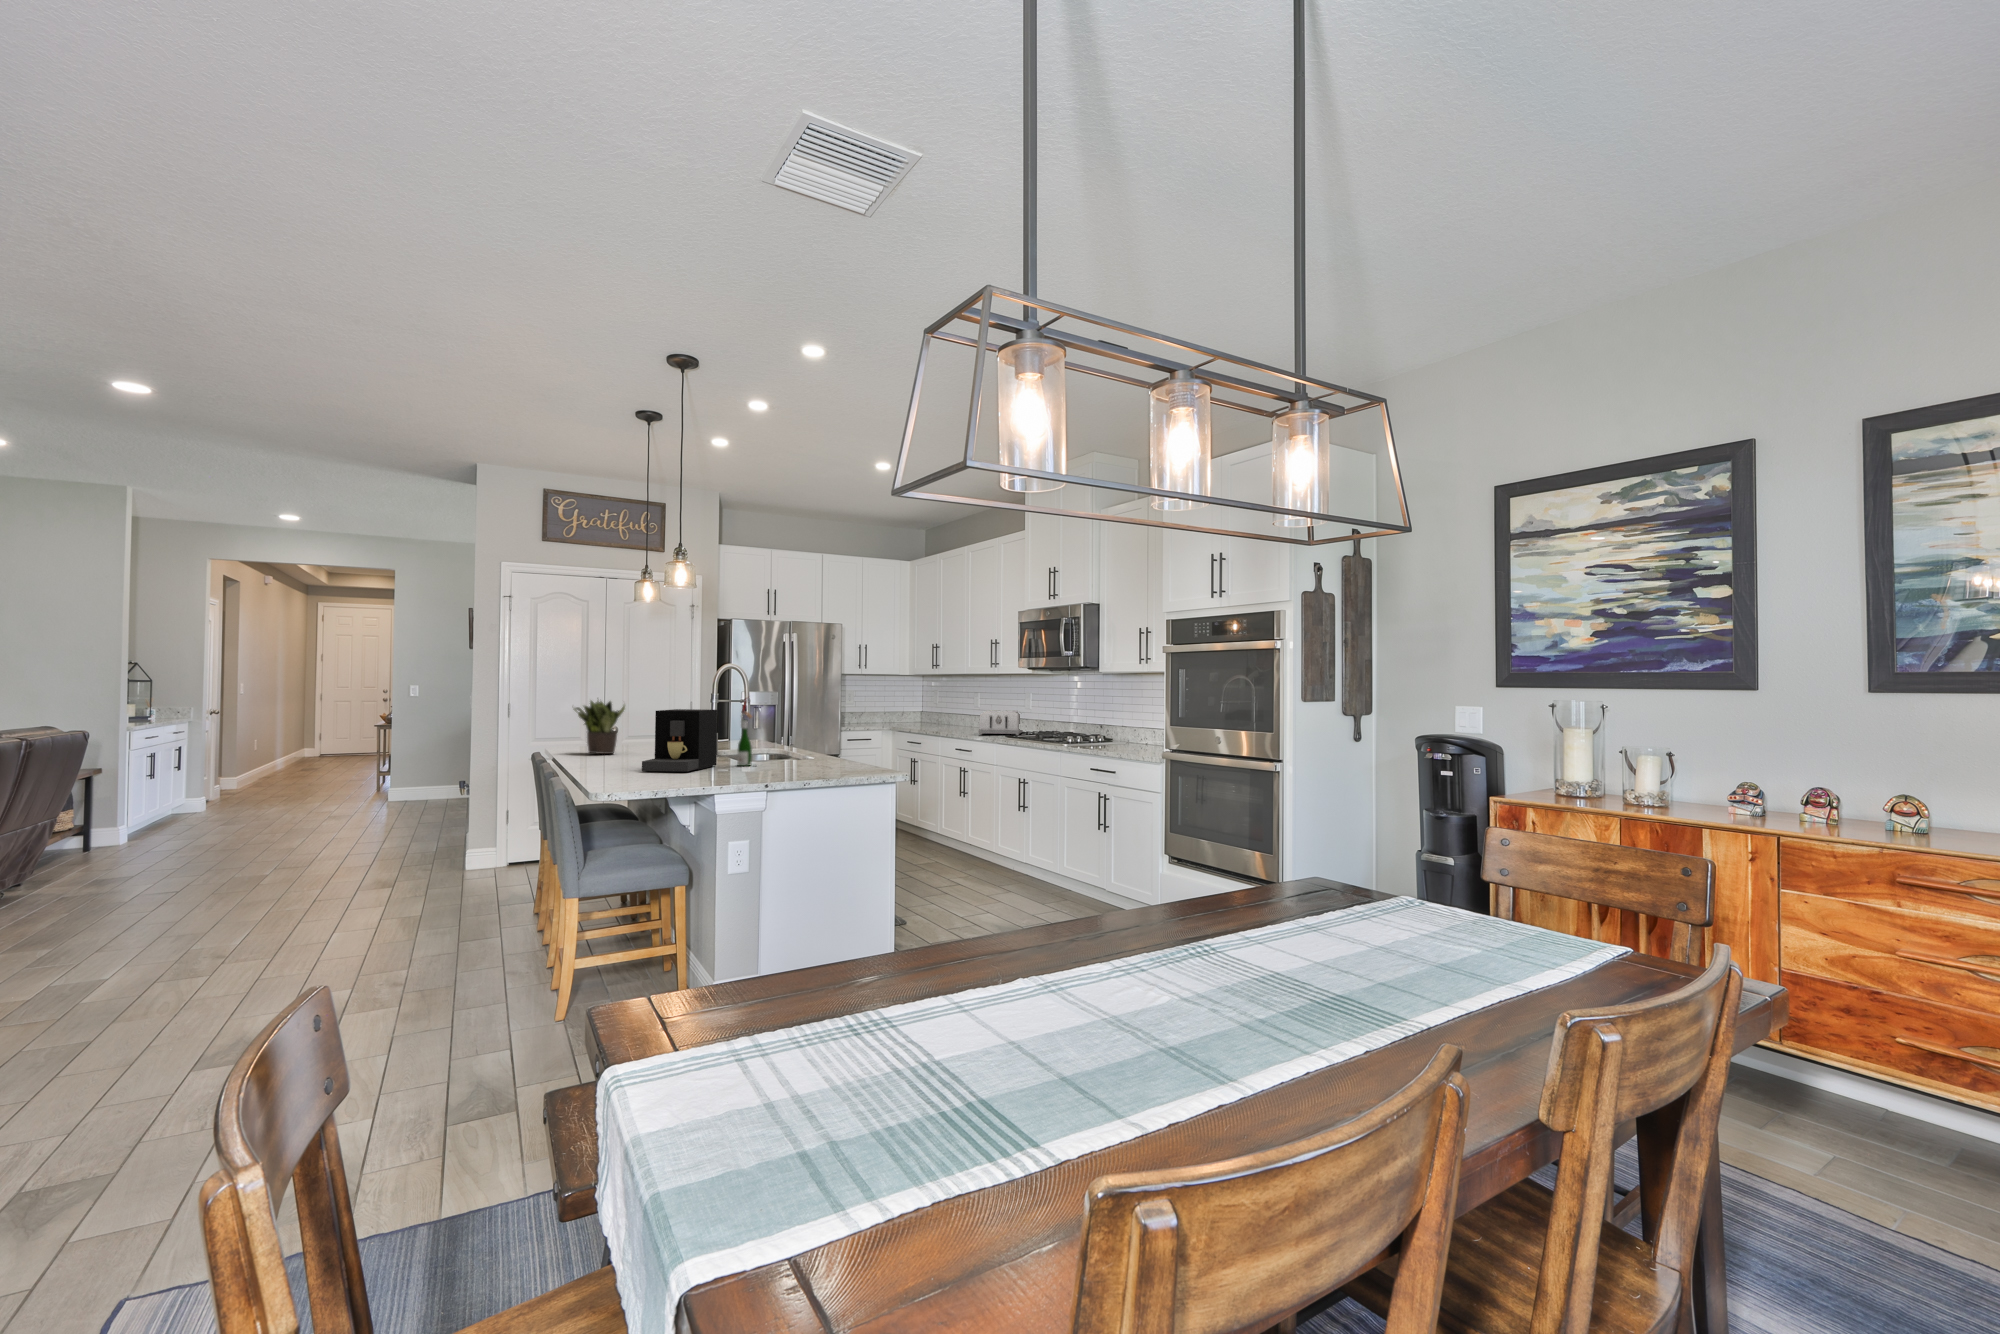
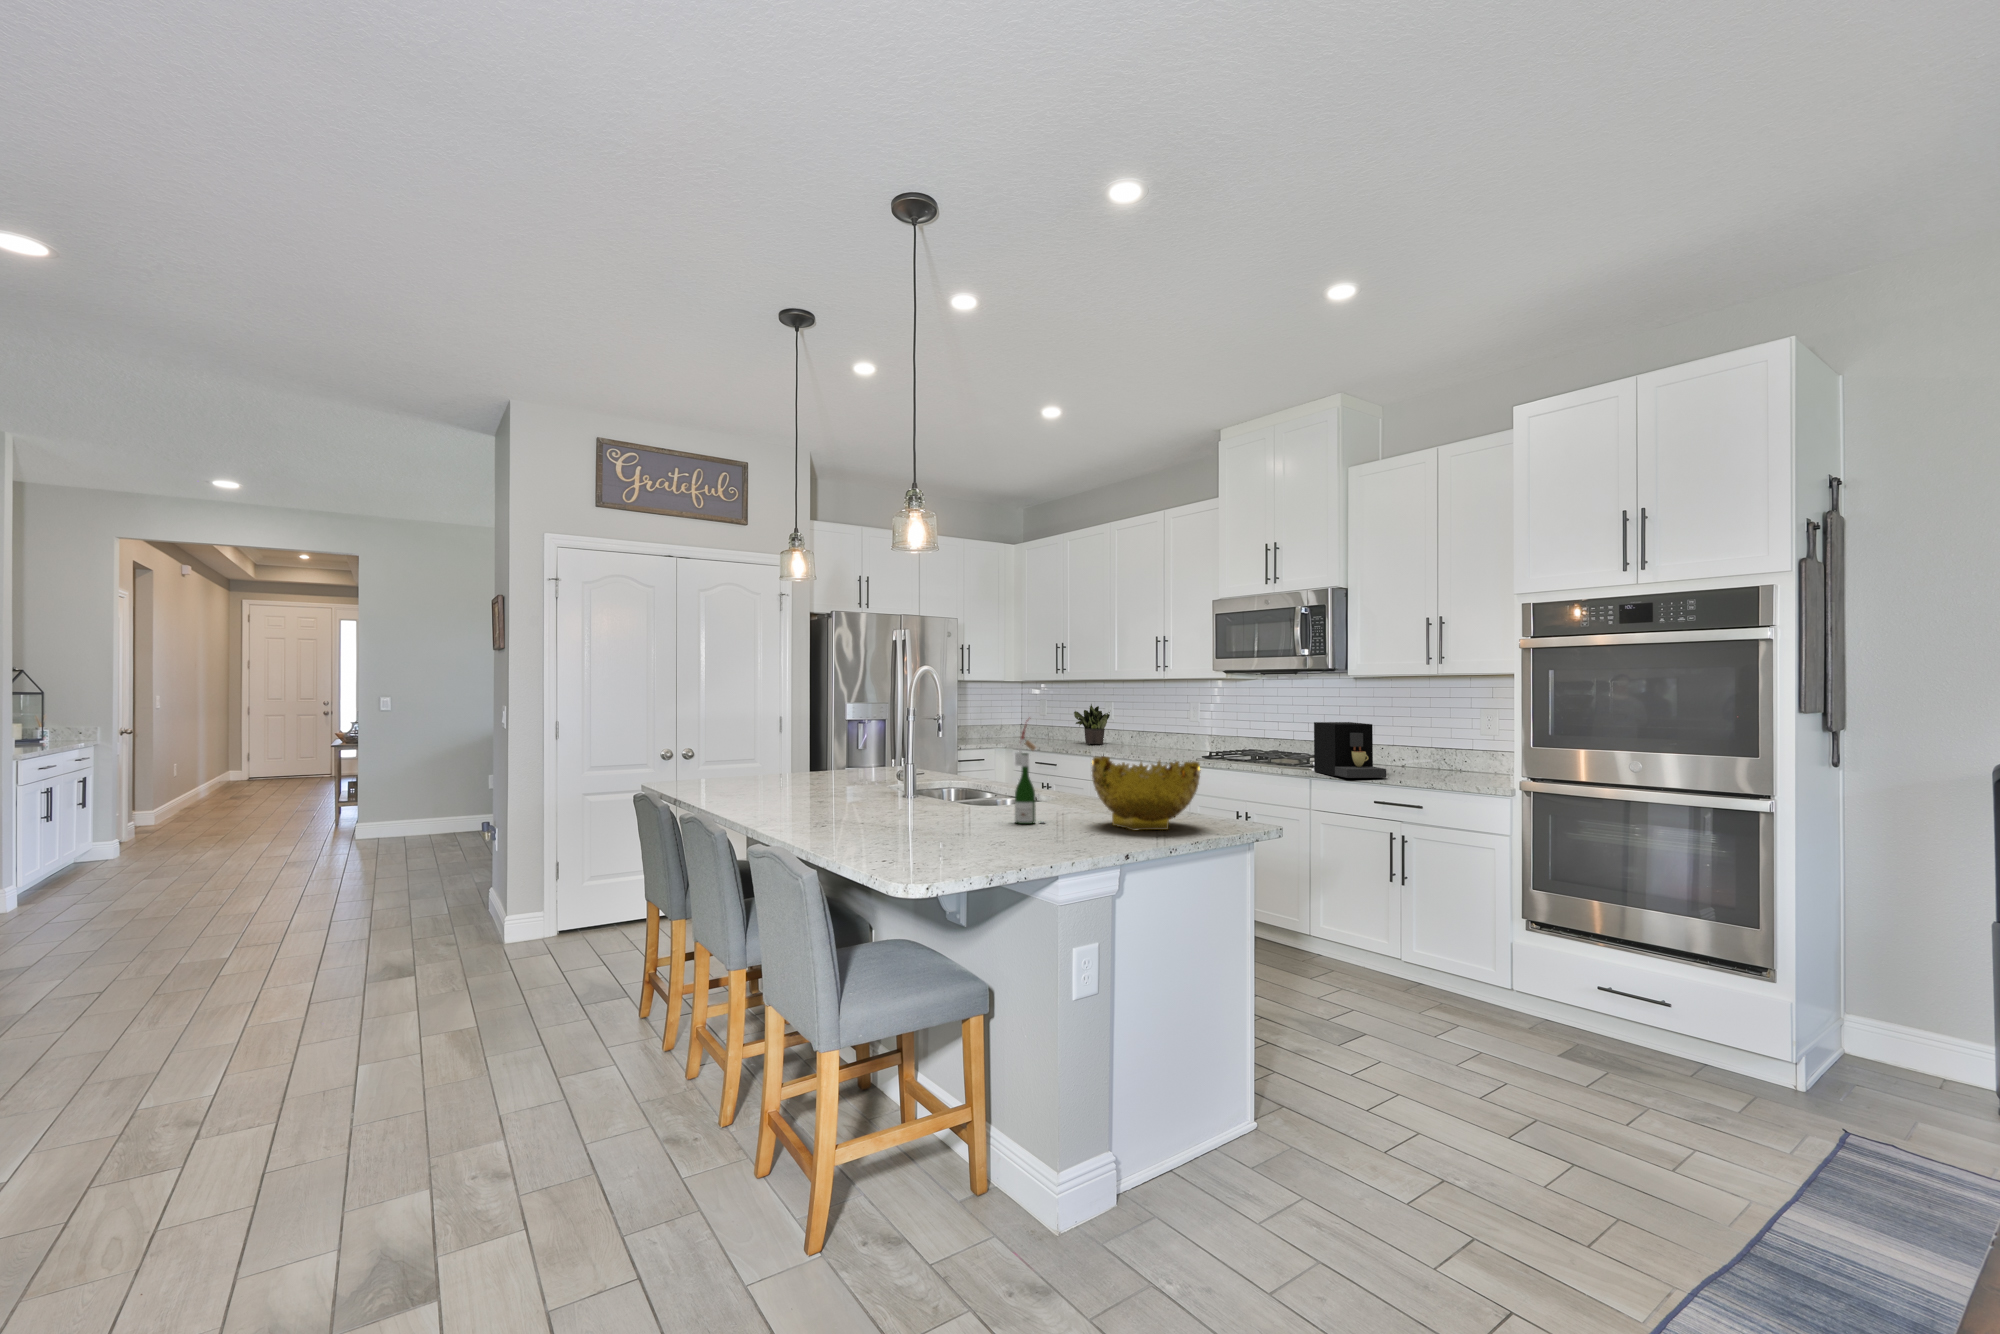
potted plant: present [574,701,625,754] -> present [1074,704,1110,744]
coffee maker: present [642,709,717,771] -> present [1314,722,1386,778]
toaster: present [979,710,1023,735] -> none [1127,720,1181,751]
decorative bowl: none [781,723,853,770] -> present [1092,756,1200,830]

